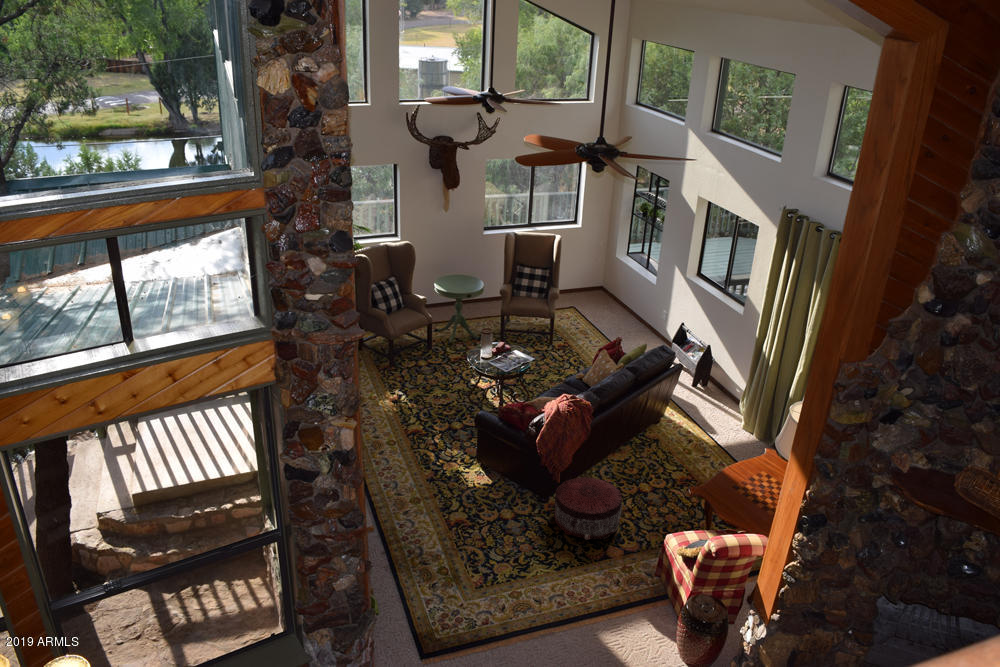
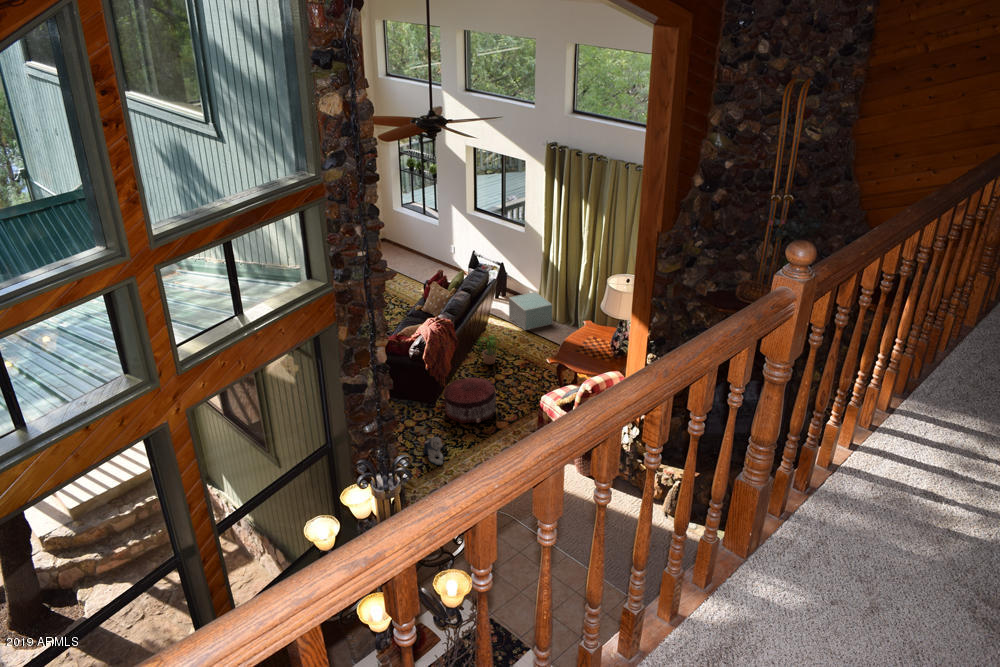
storage box: none [697,390,751,437] -> present [509,292,552,330]
potted plant: none [624,431,663,468] -> present [477,335,499,364]
plush toy: none [500,543,528,581] -> present [424,437,445,465]

